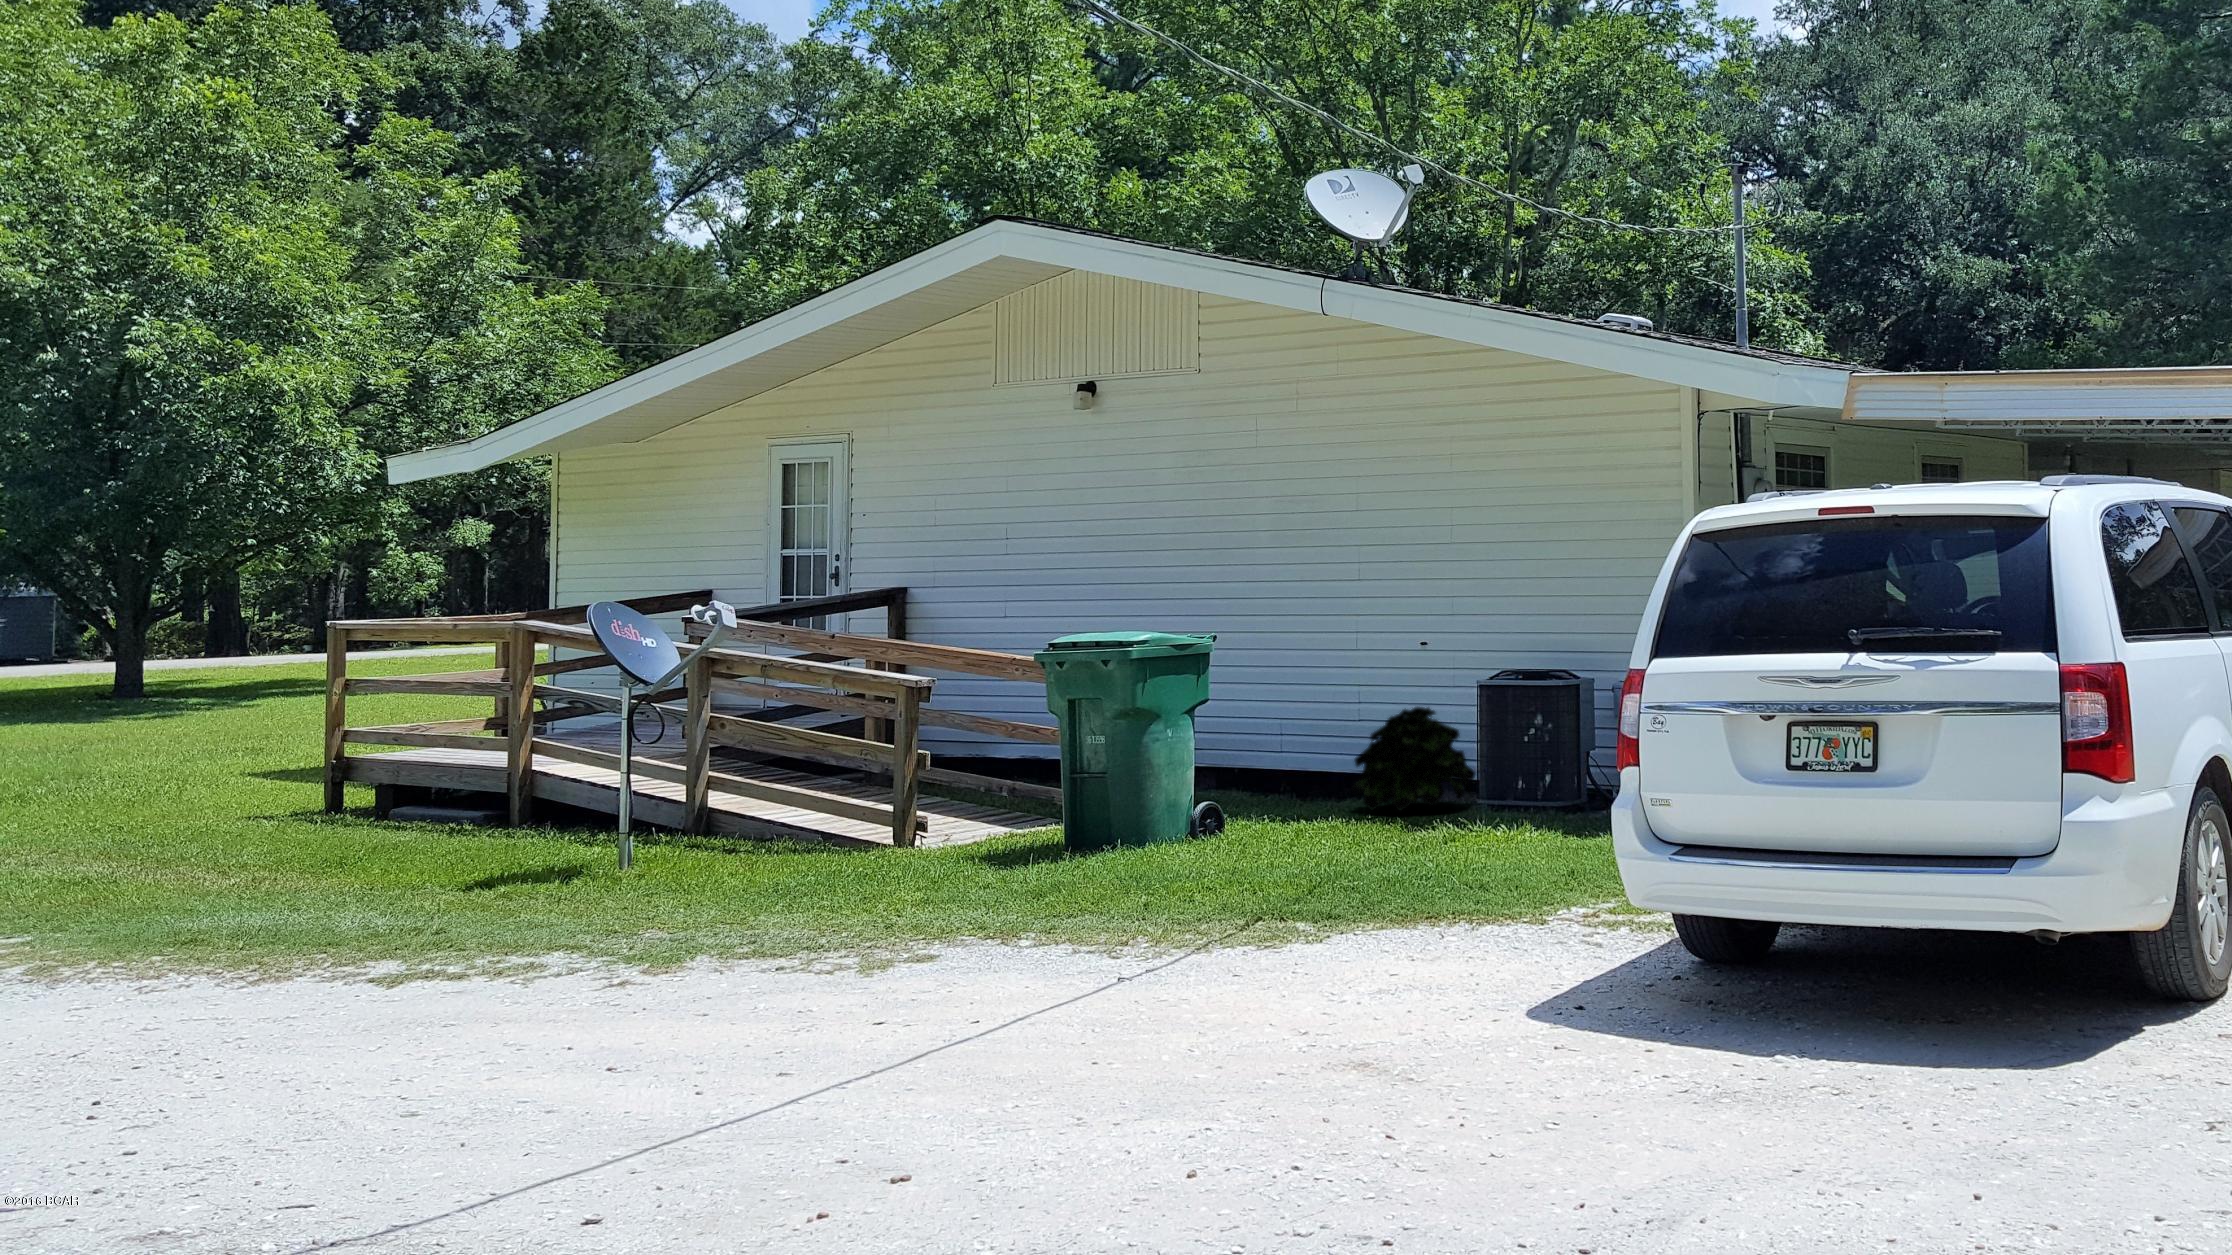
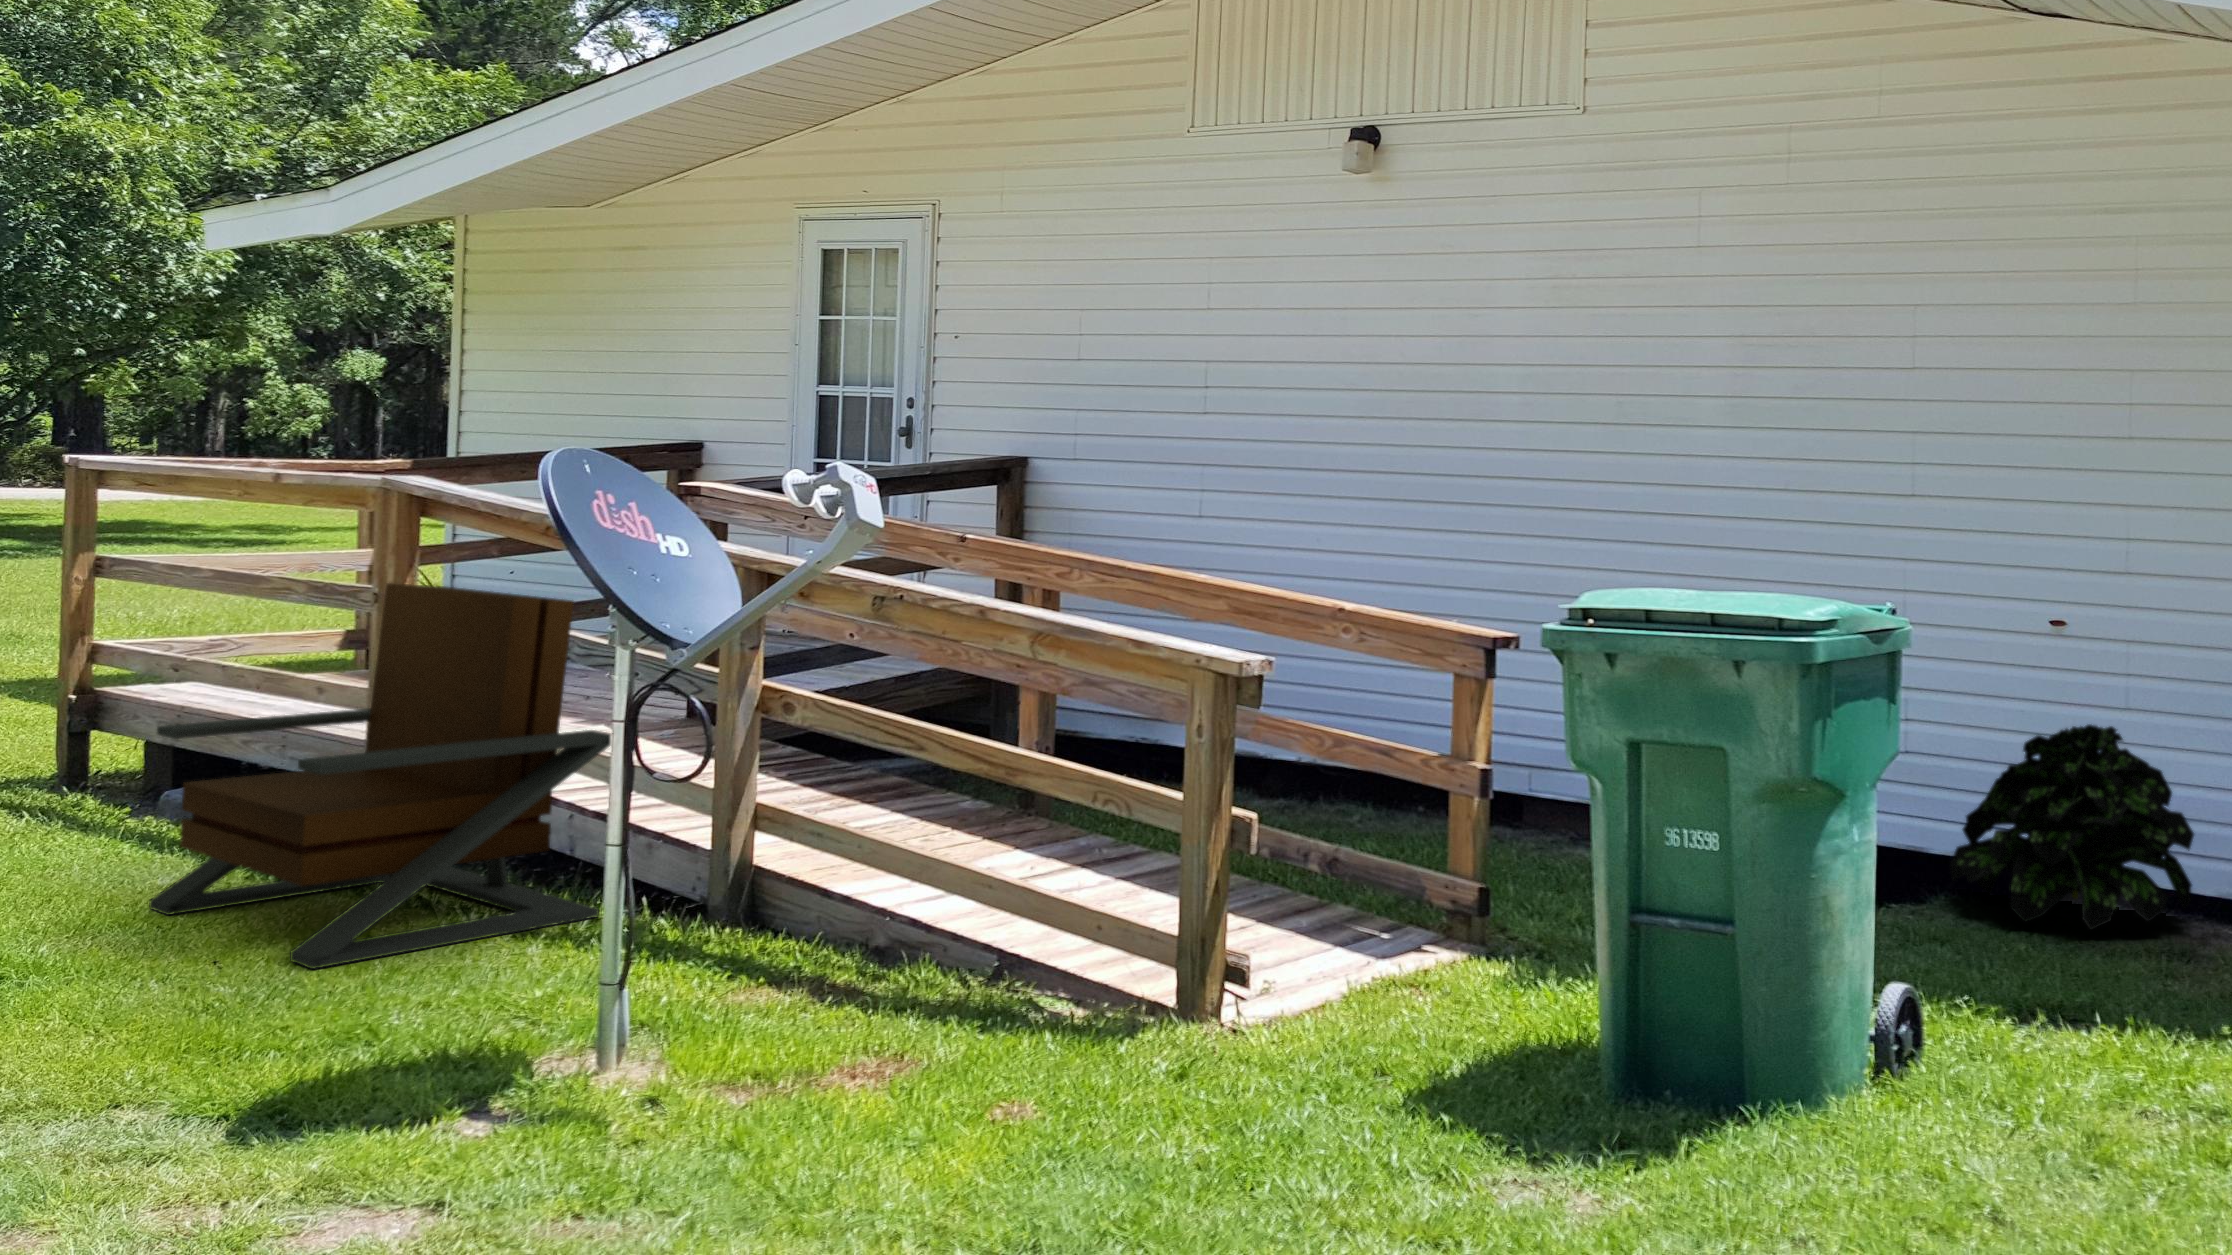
lounge chair: none [398,674,632,855] -> present [149,583,613,969]

